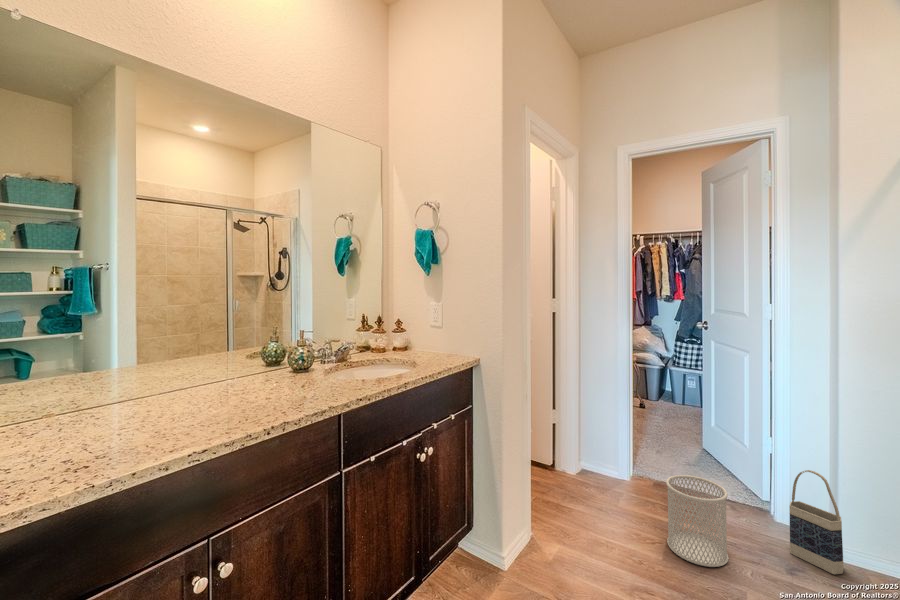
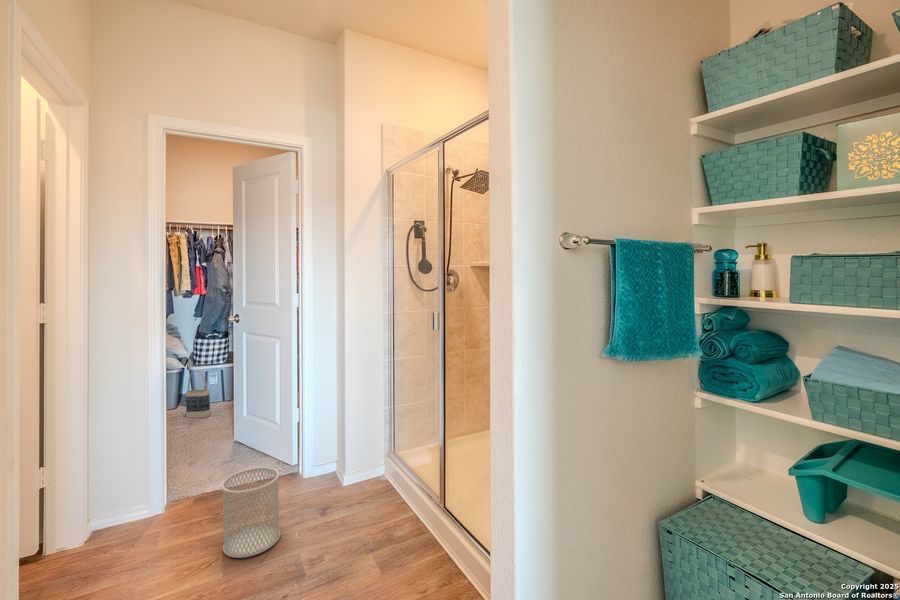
bag: present [790,470,844,575] -> present [186,371,210,418]

